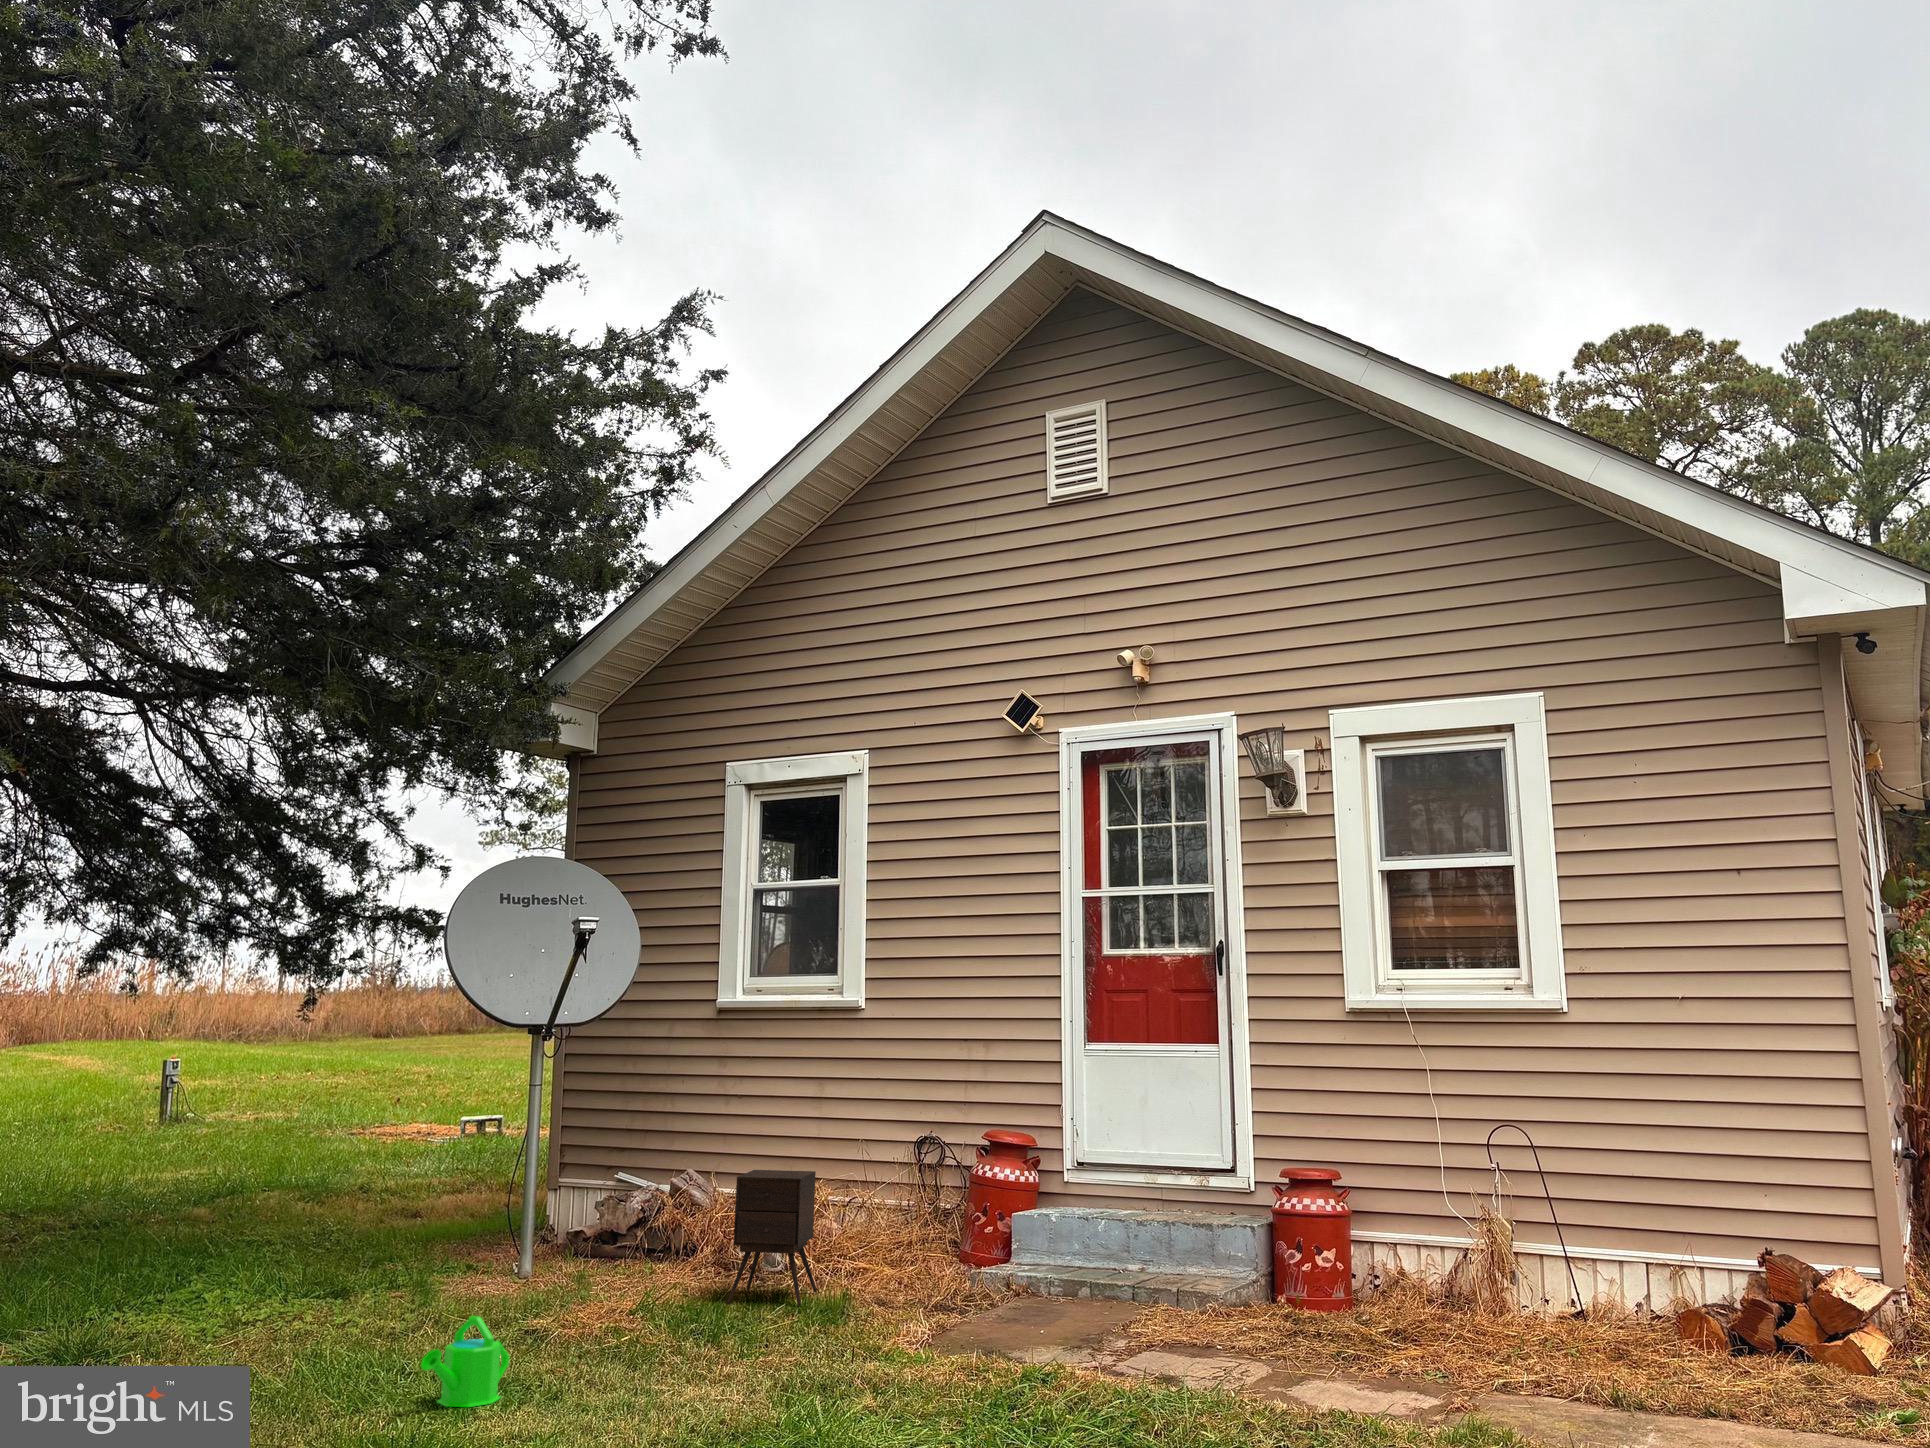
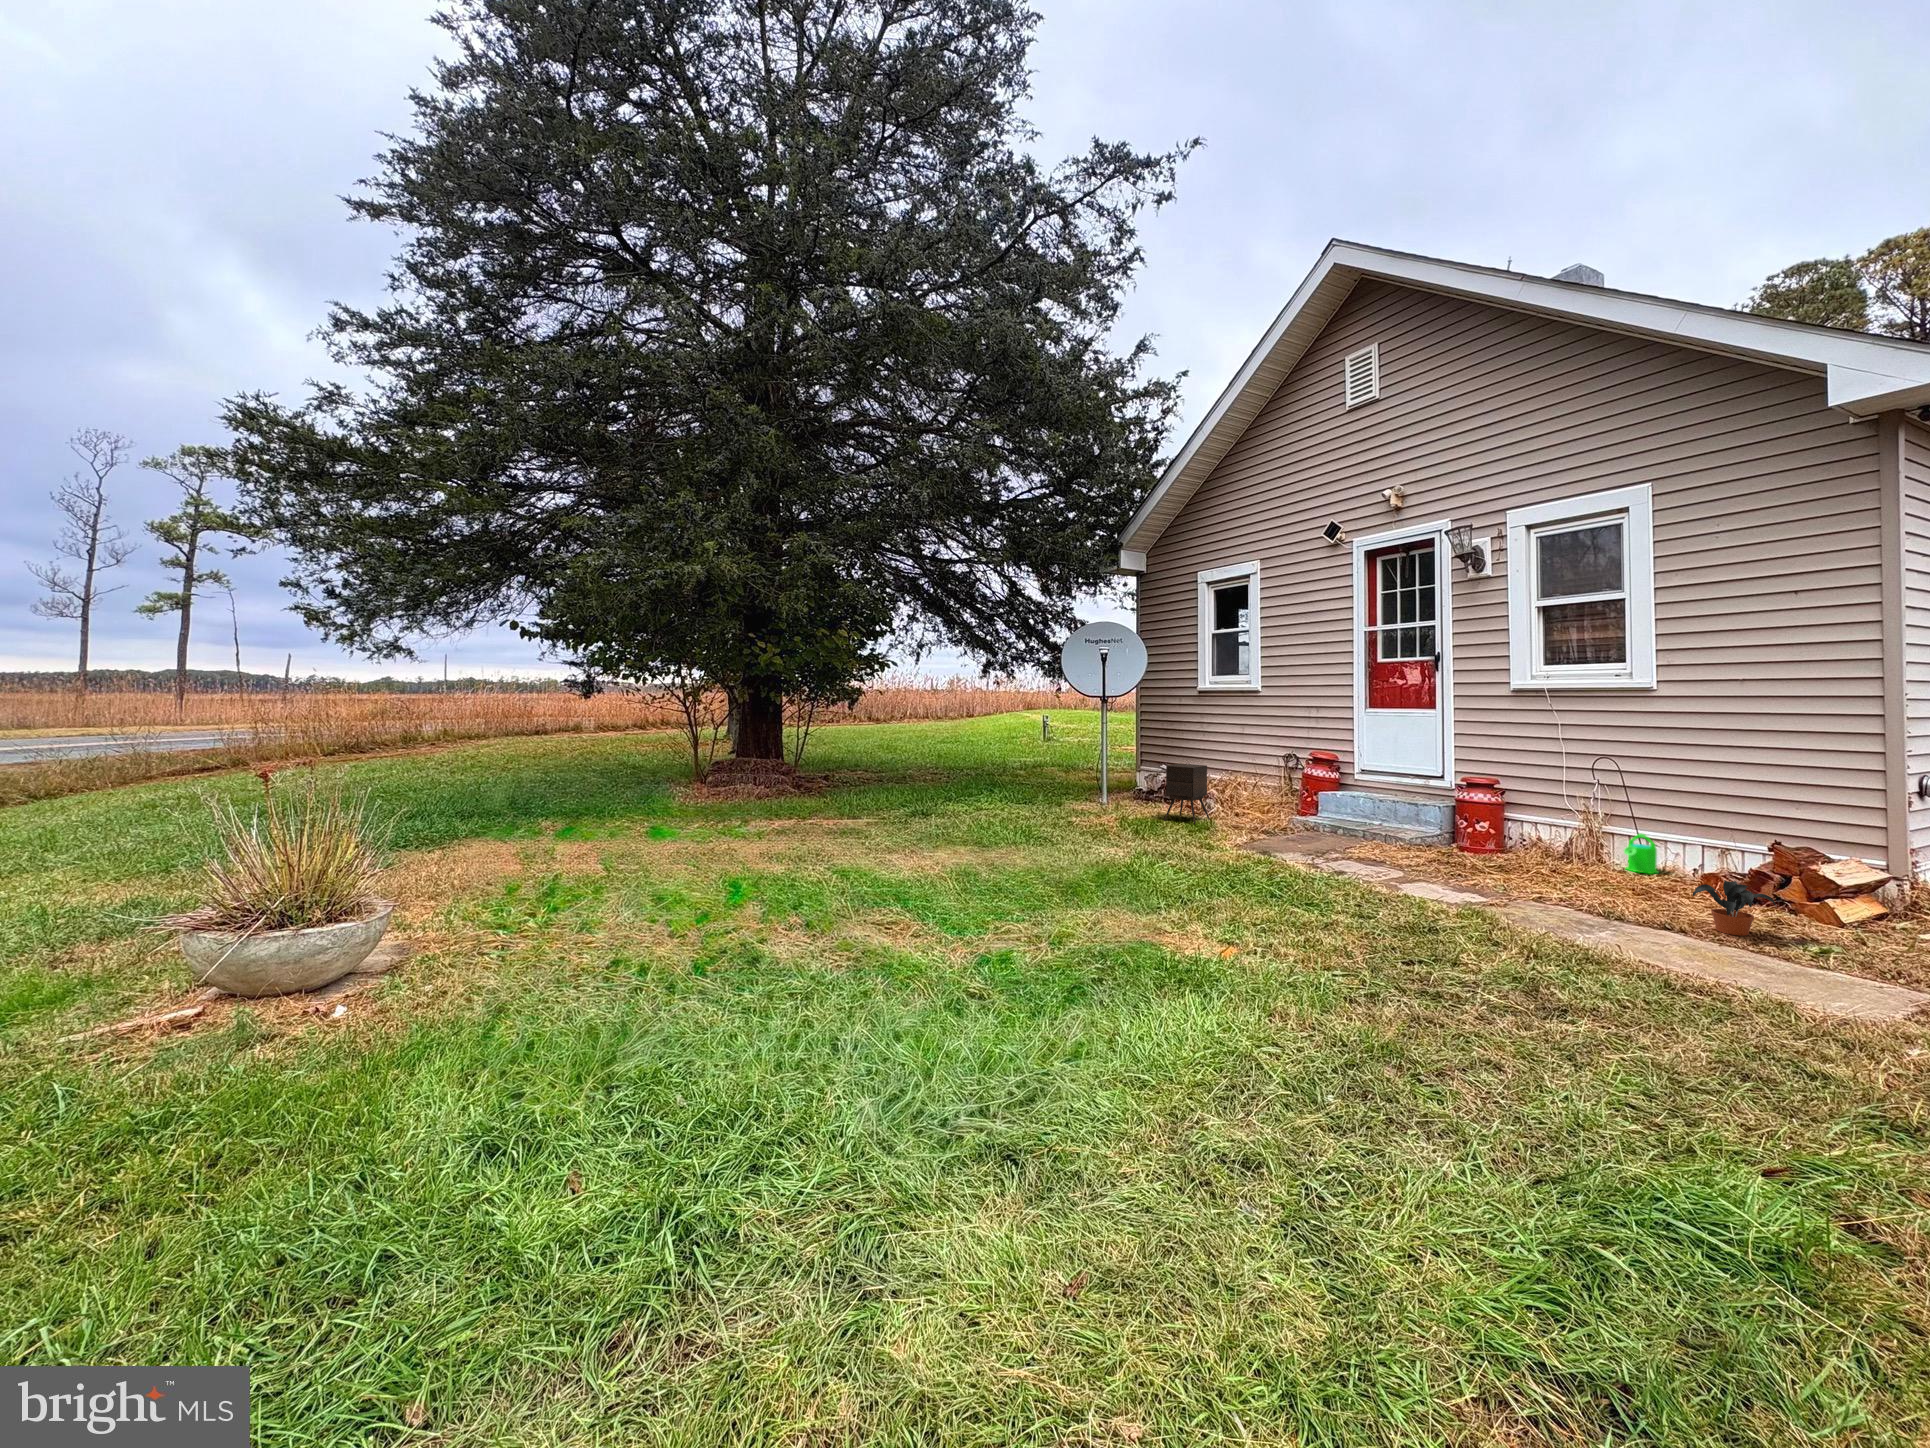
watering can: present [421,1316,510,1407] -> present [1624,834,1658,874]
potted plant: none [1751,1322,1865,1415] -> present [1693,880,1776,936]

